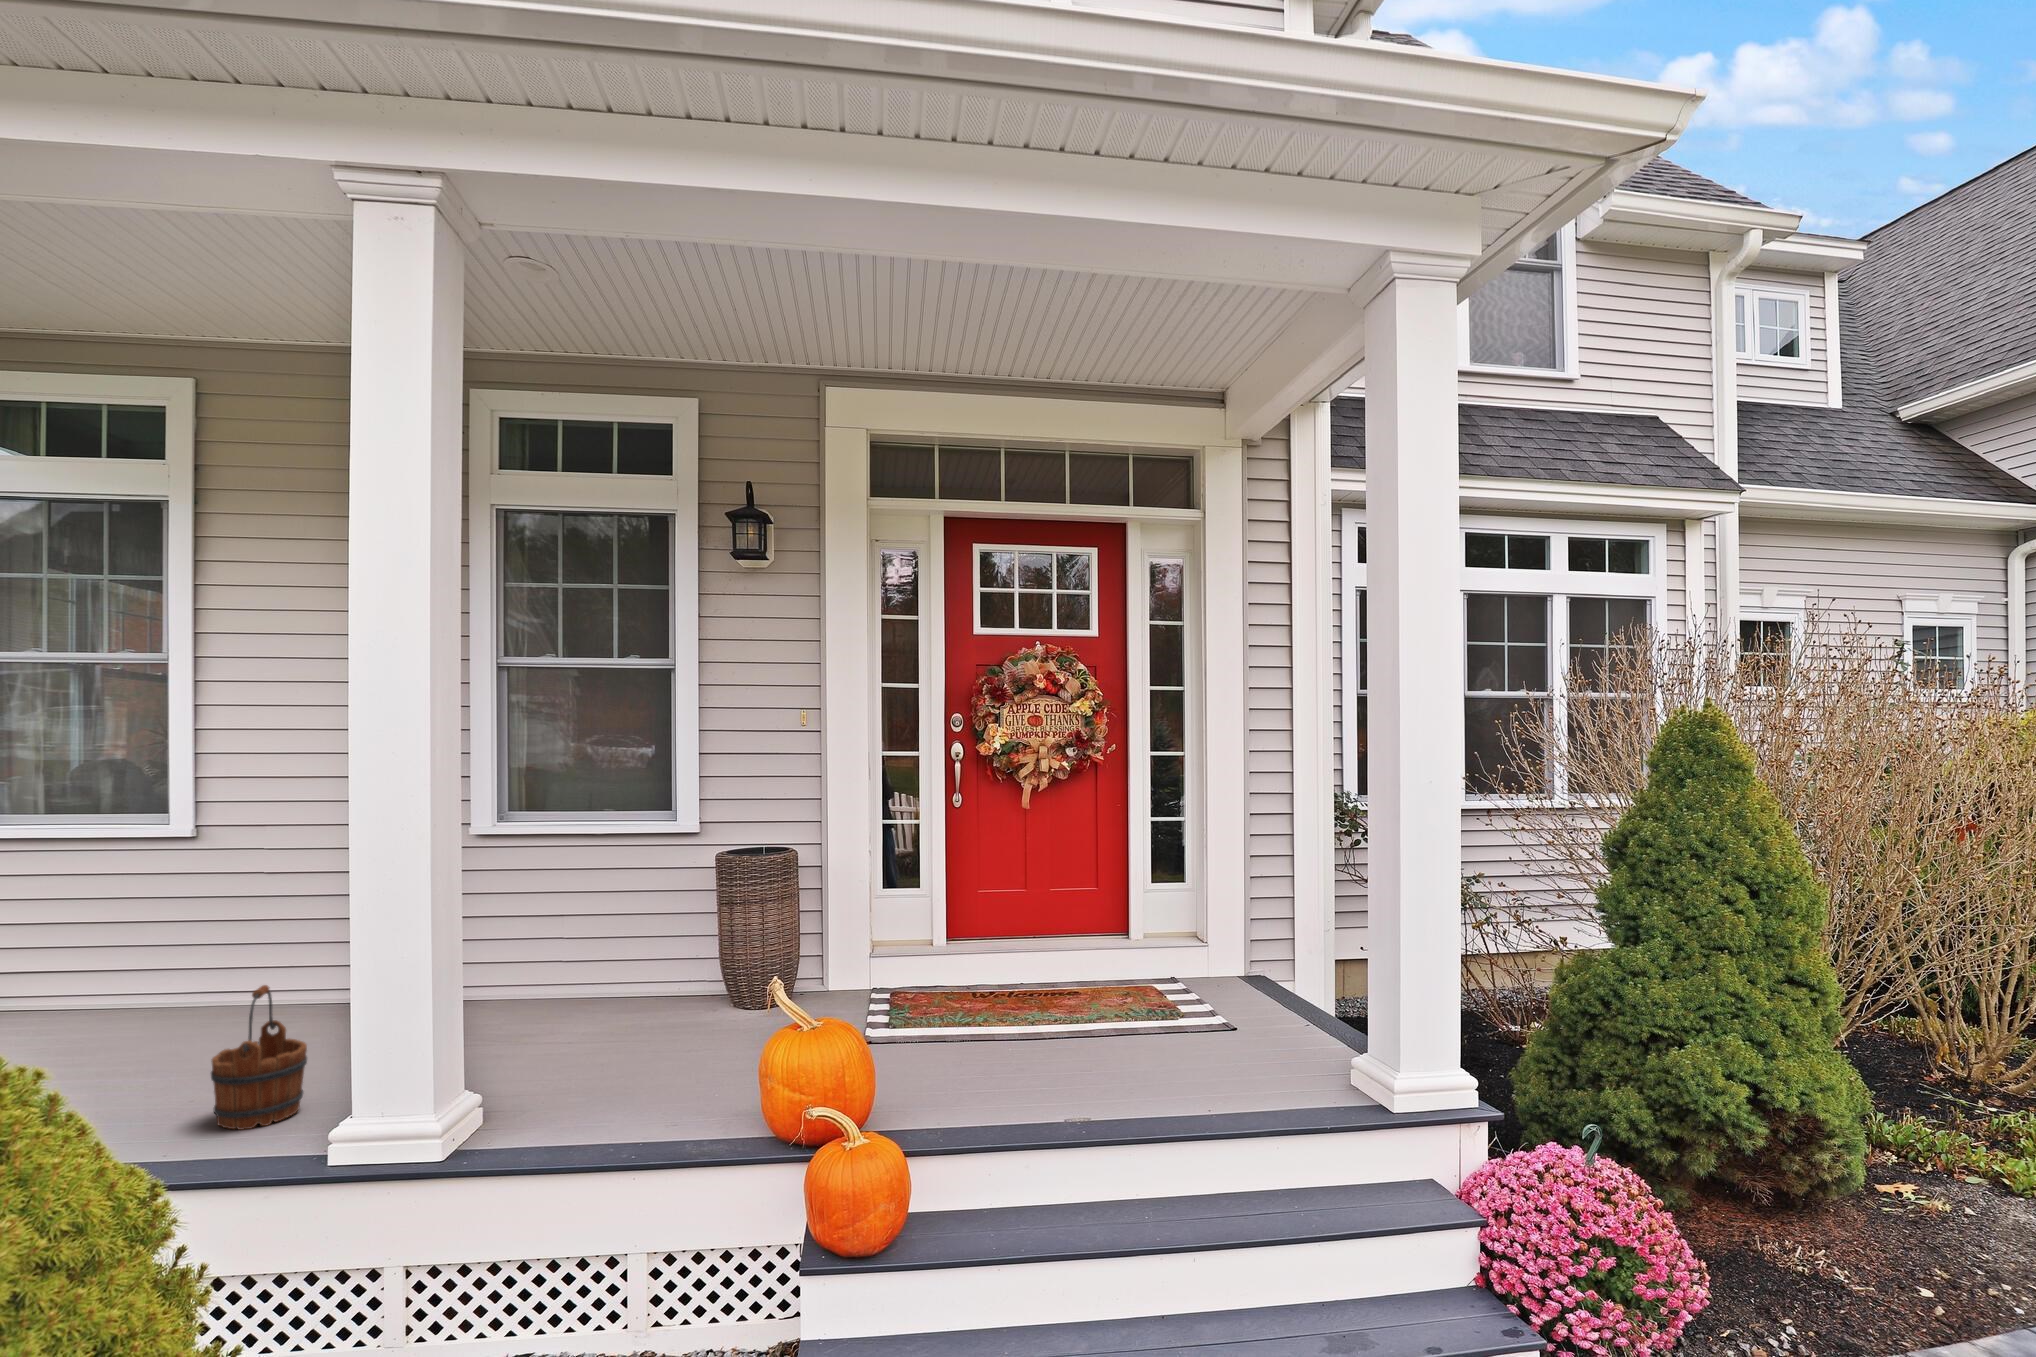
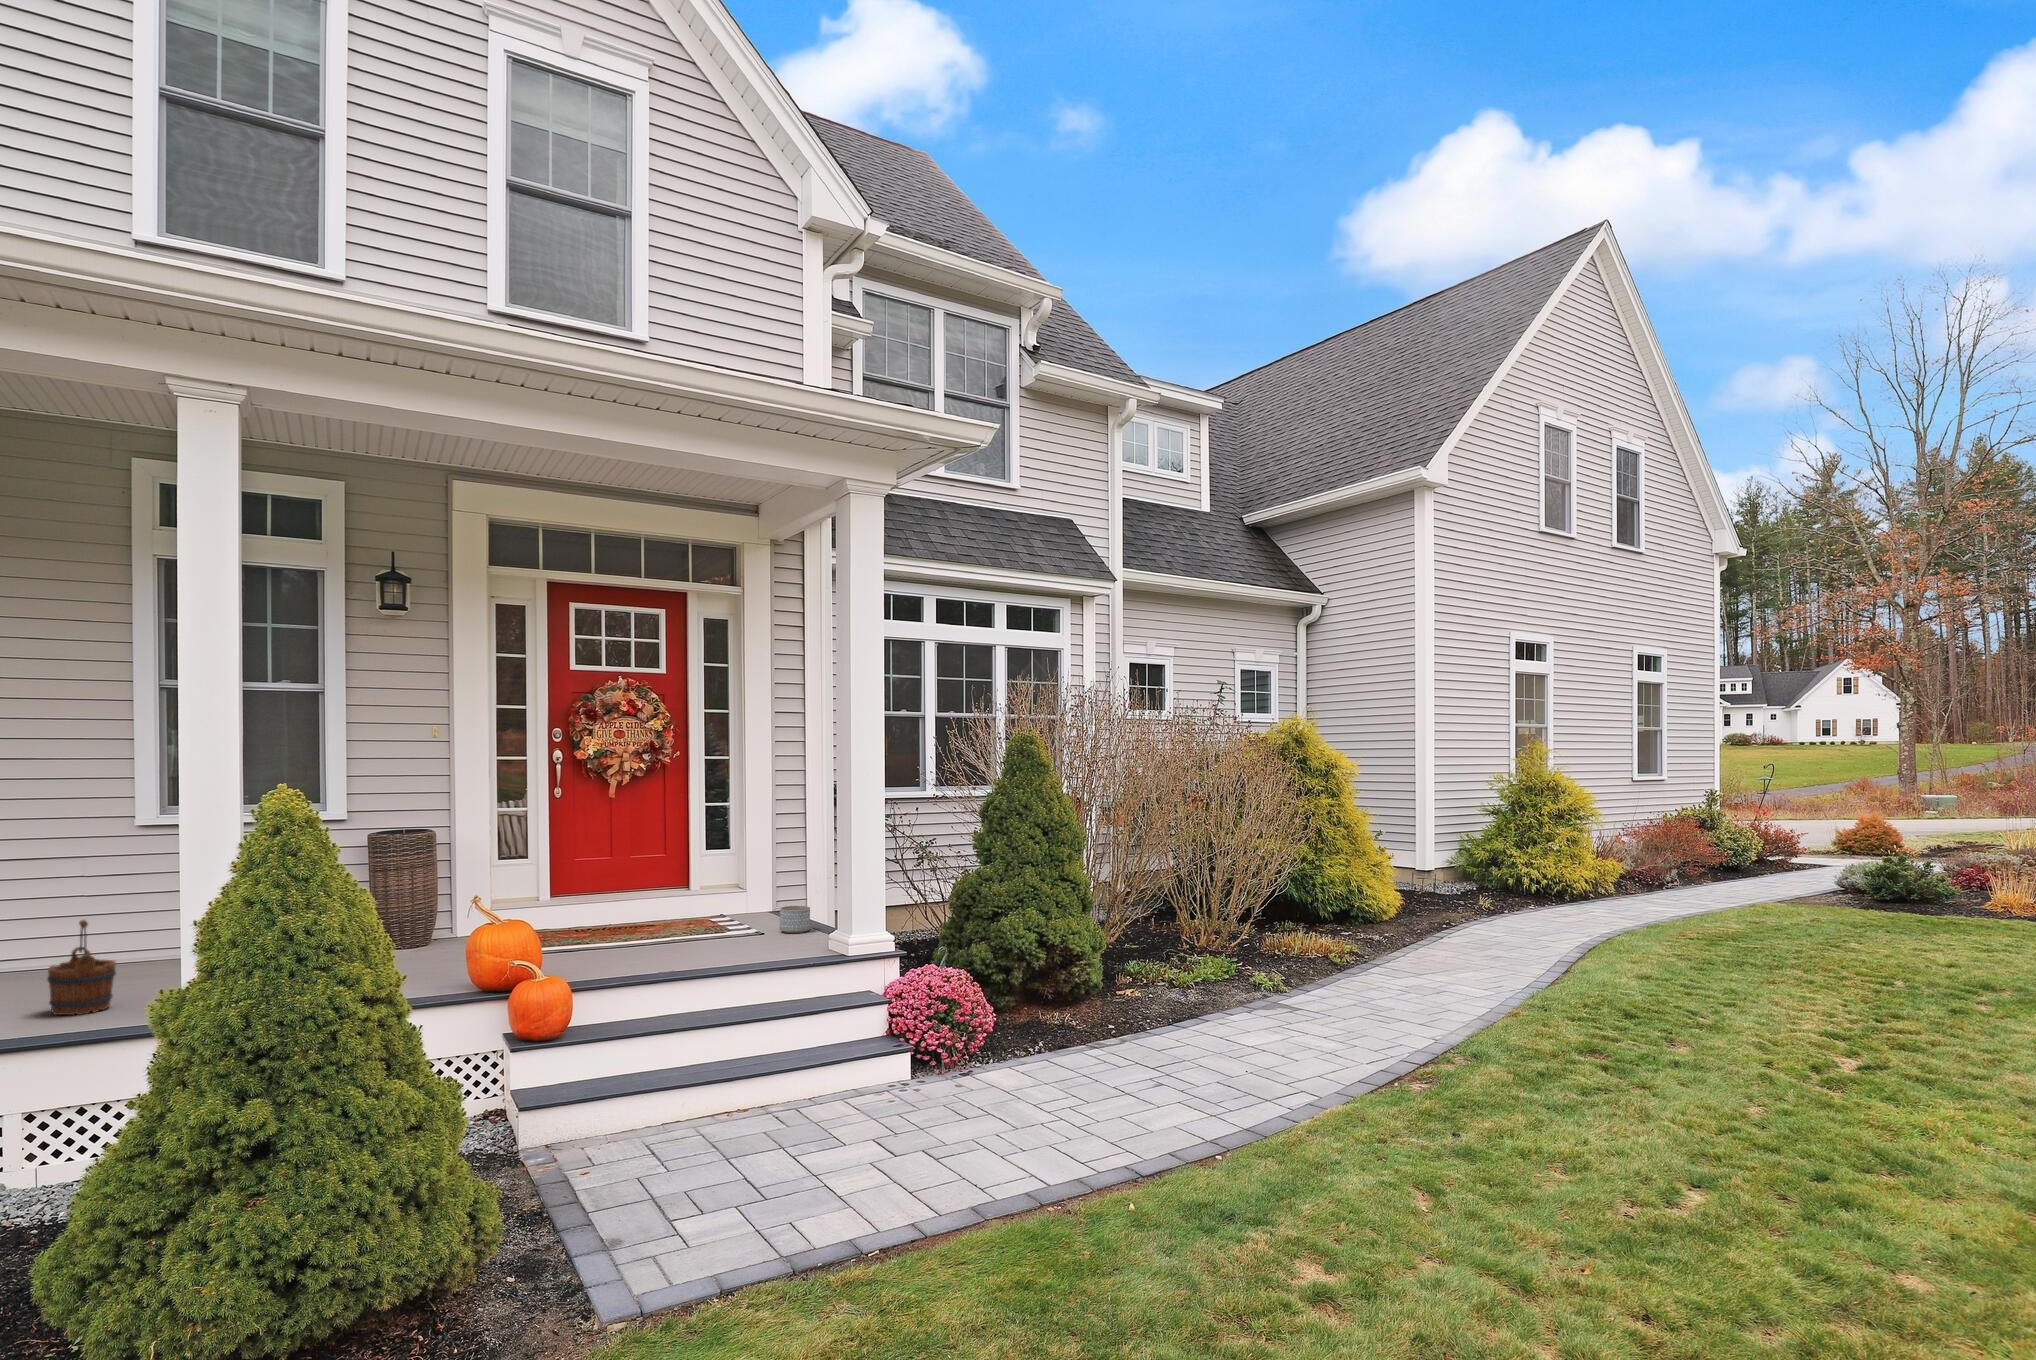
planter: none [1263,985,1311,1033] -> present [780,906,810,933]

